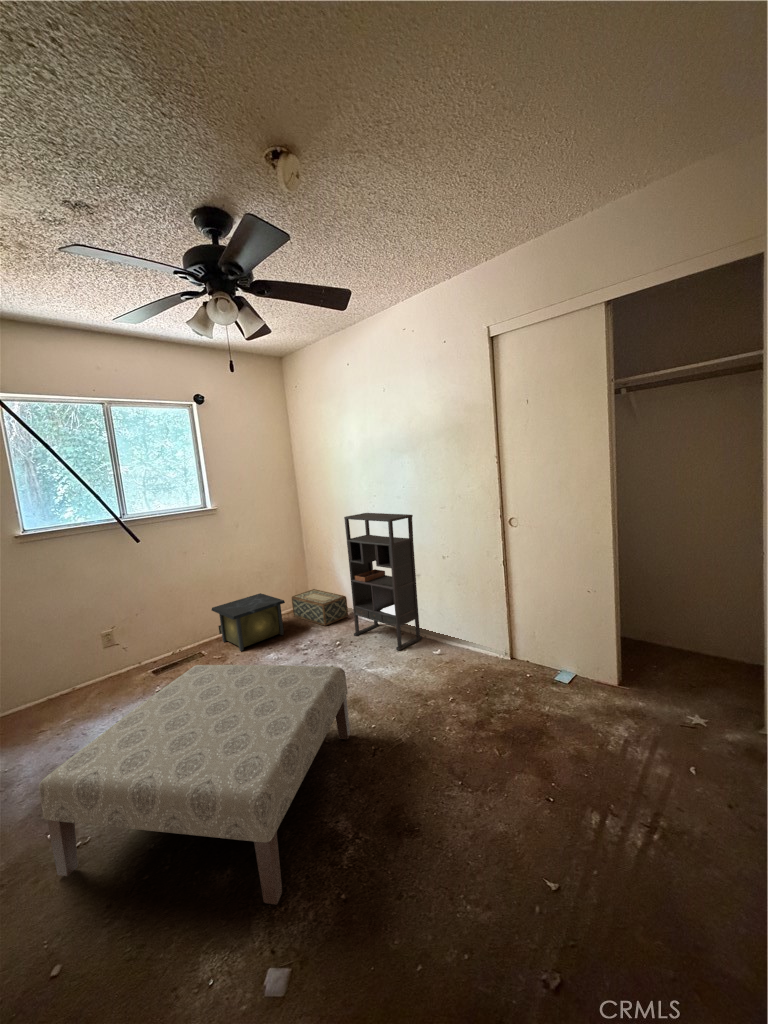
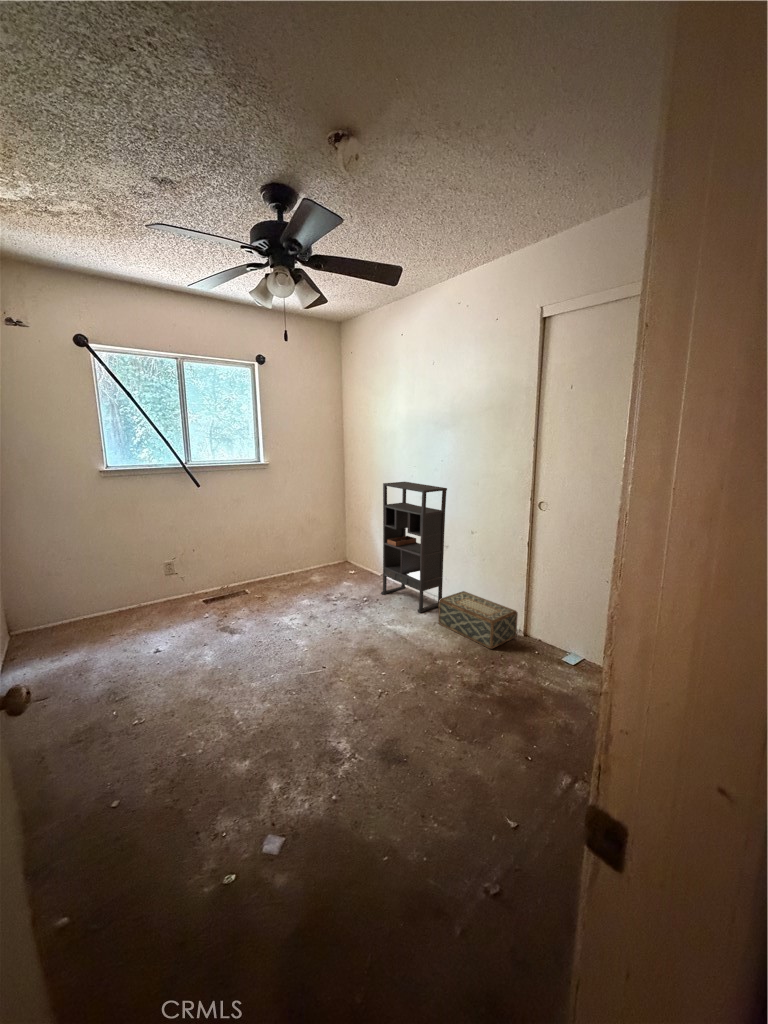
woven basket: present [292,589,348,626] -> present [438,591,518,649]
nightstand: present [212,593,285,651] -> none [257,545,322,594]
ottoman: present [39,665,350,904] -> none [109,599,363,793]

